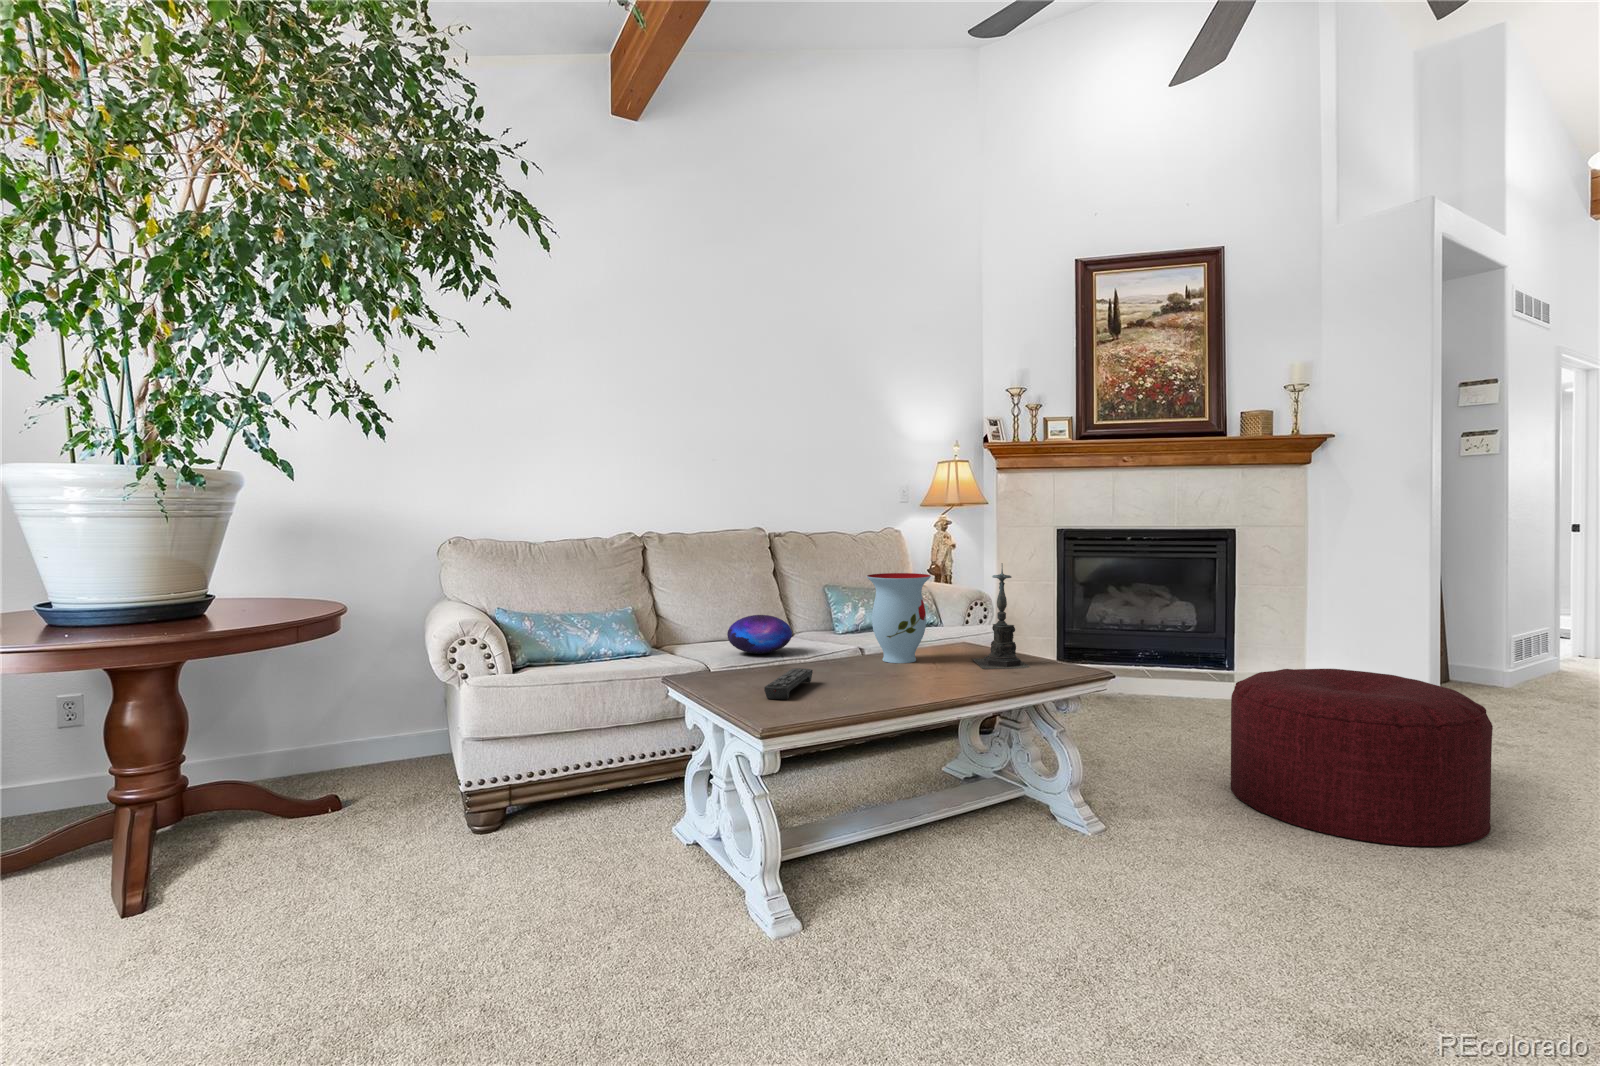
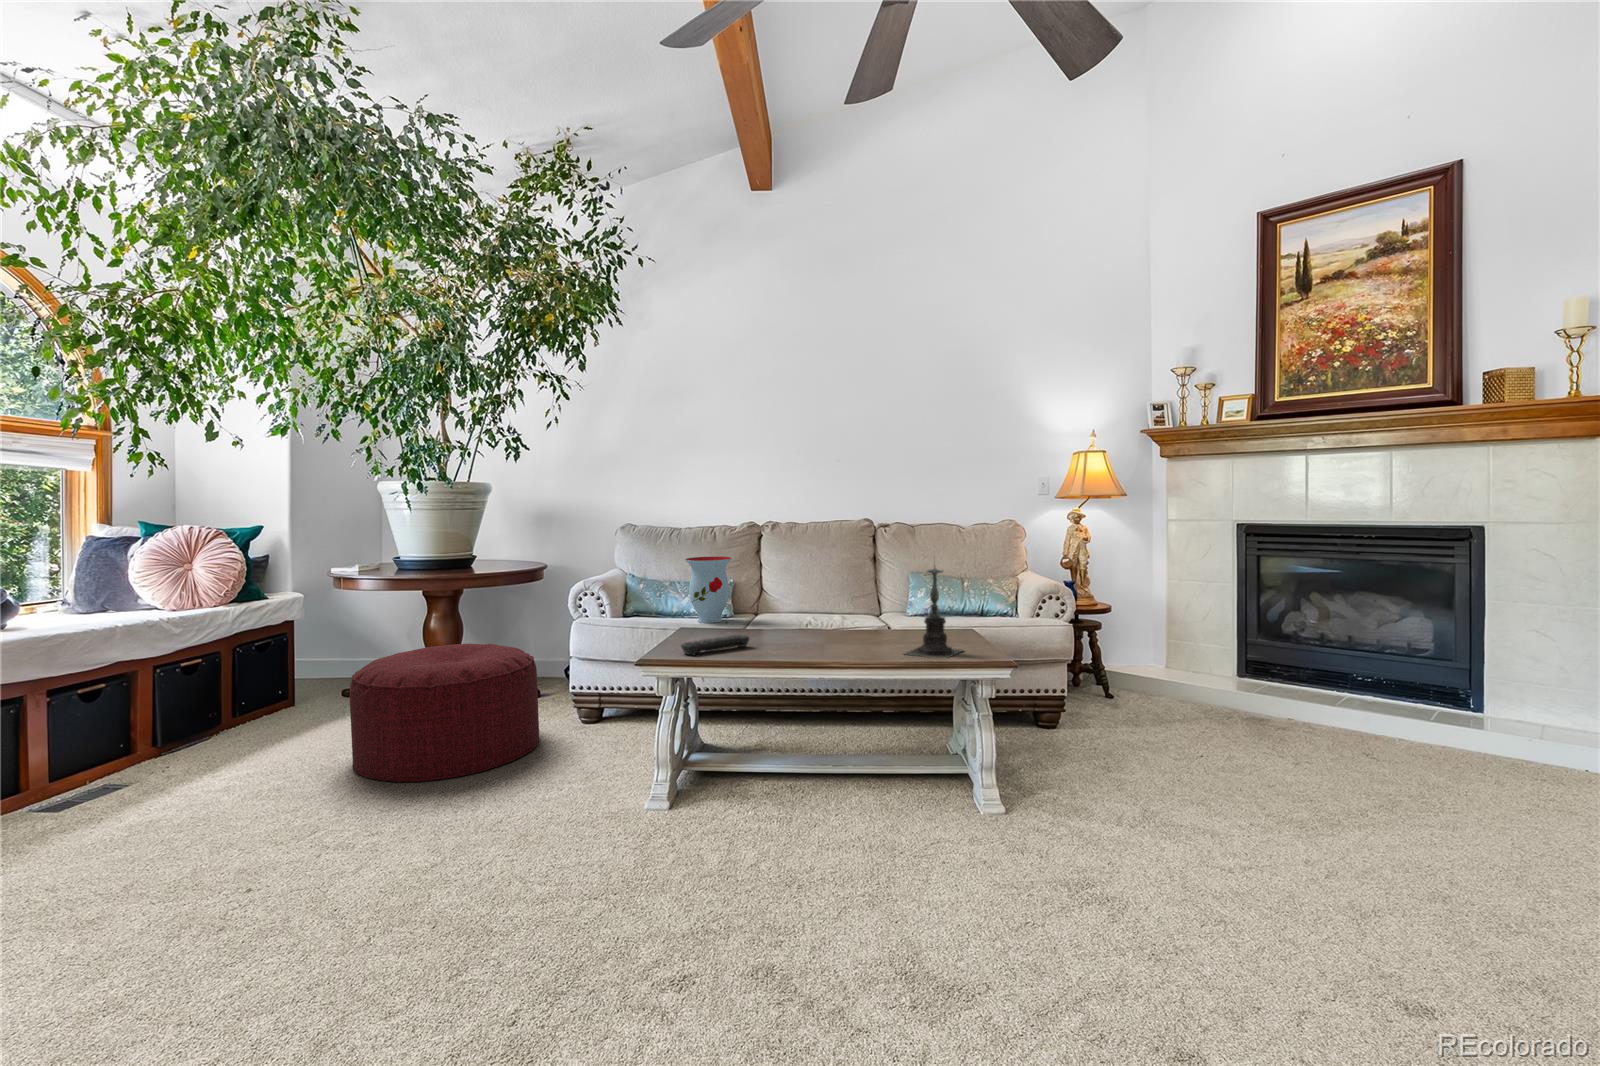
vase: present [867,573,931,663] -> present [685,556,732,623]
decorative orb: present [727,615,792,654] -> none [775,592,829,623]
ottoman: present [1230,669,1493,846] -> present [350,644,540,782]

